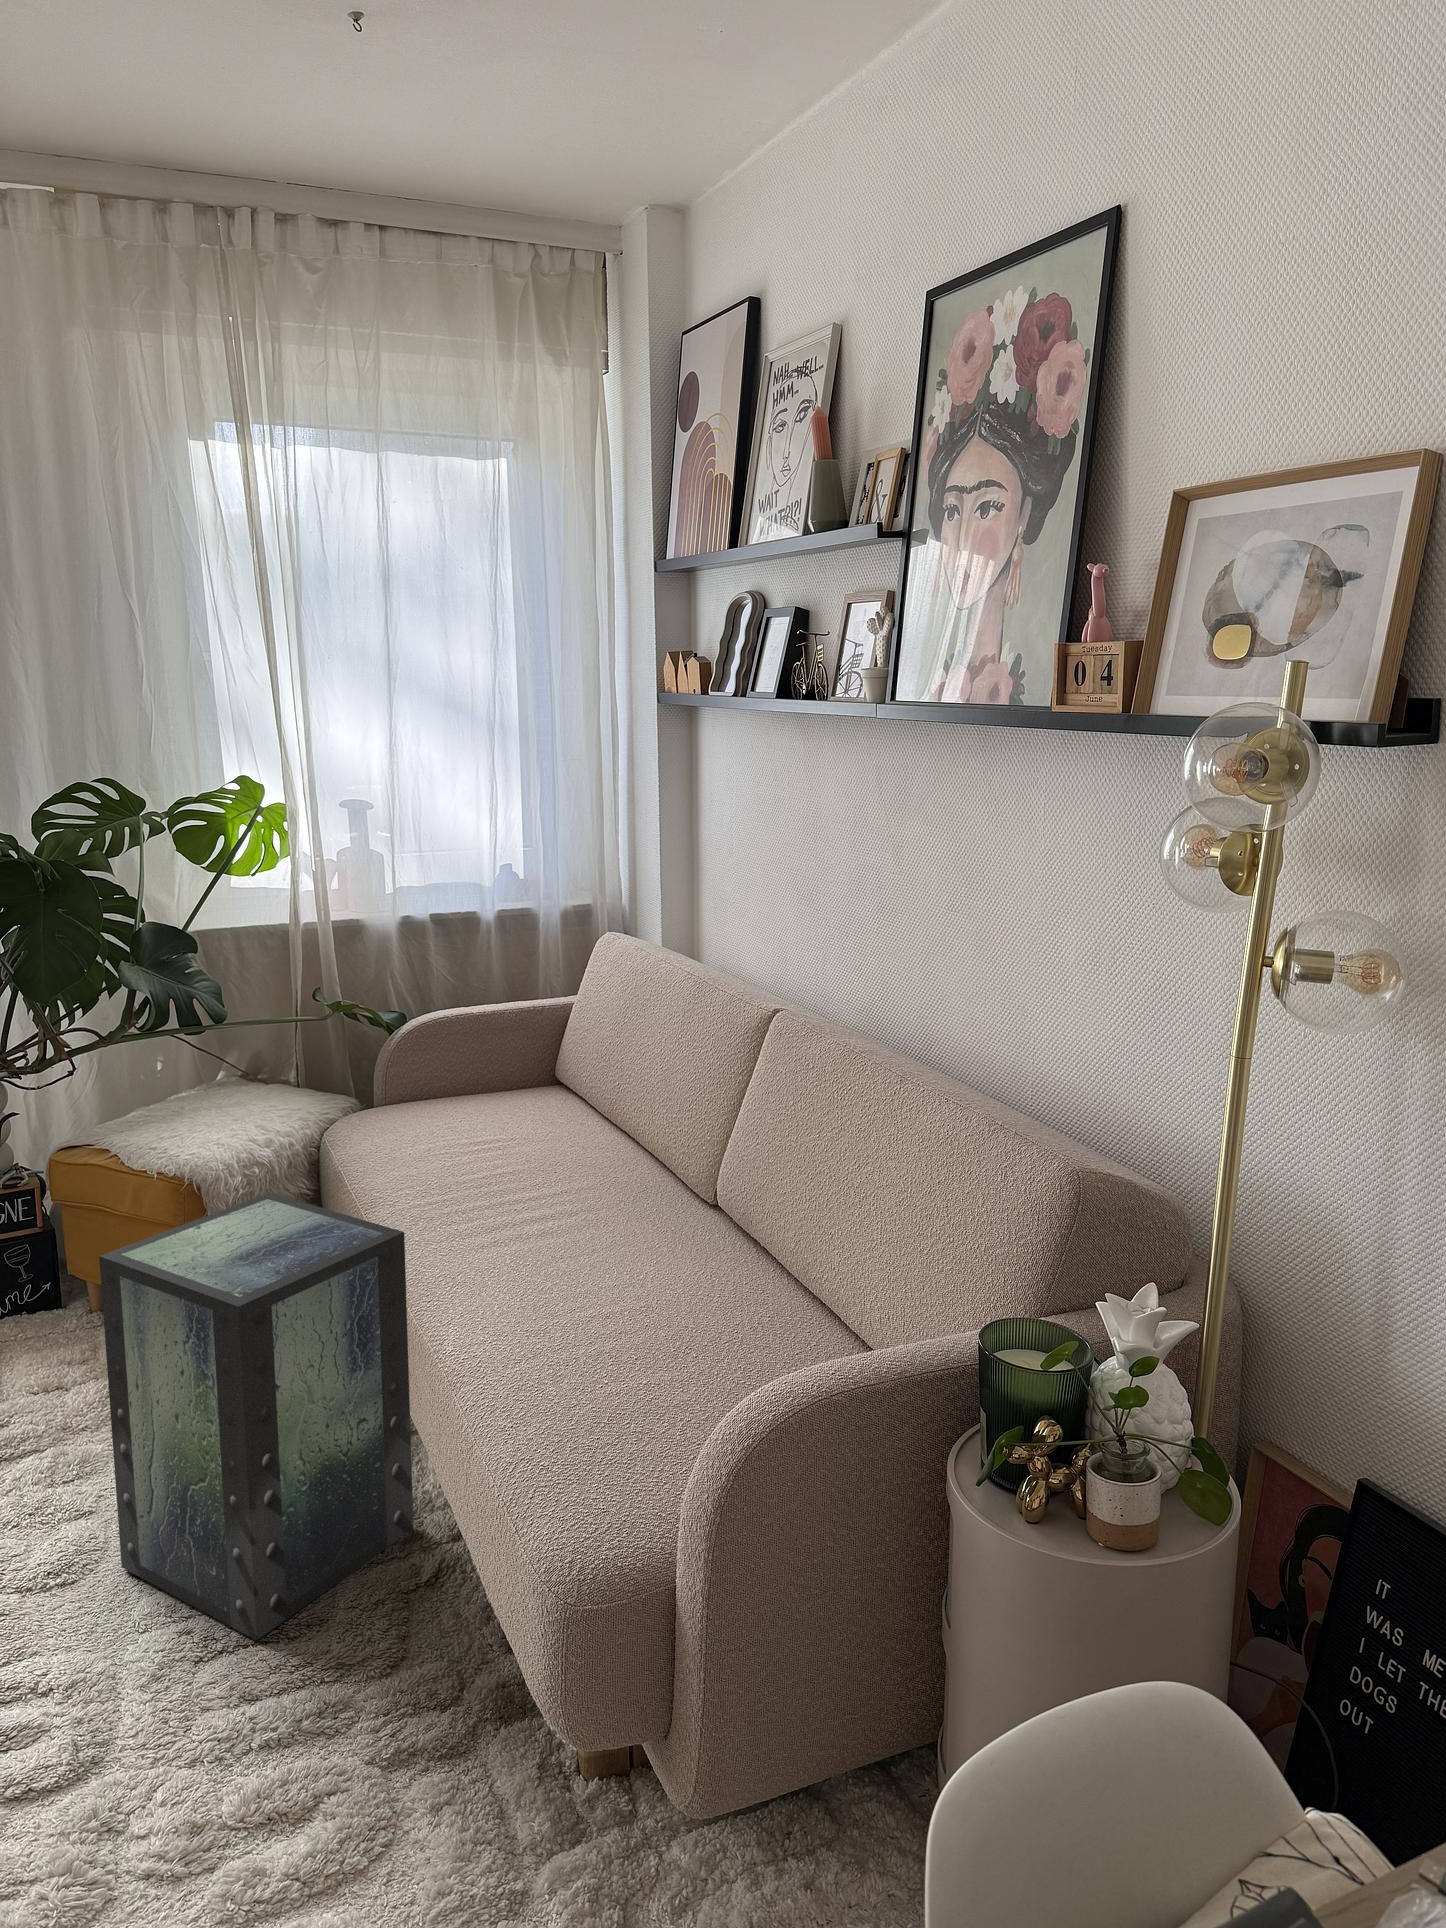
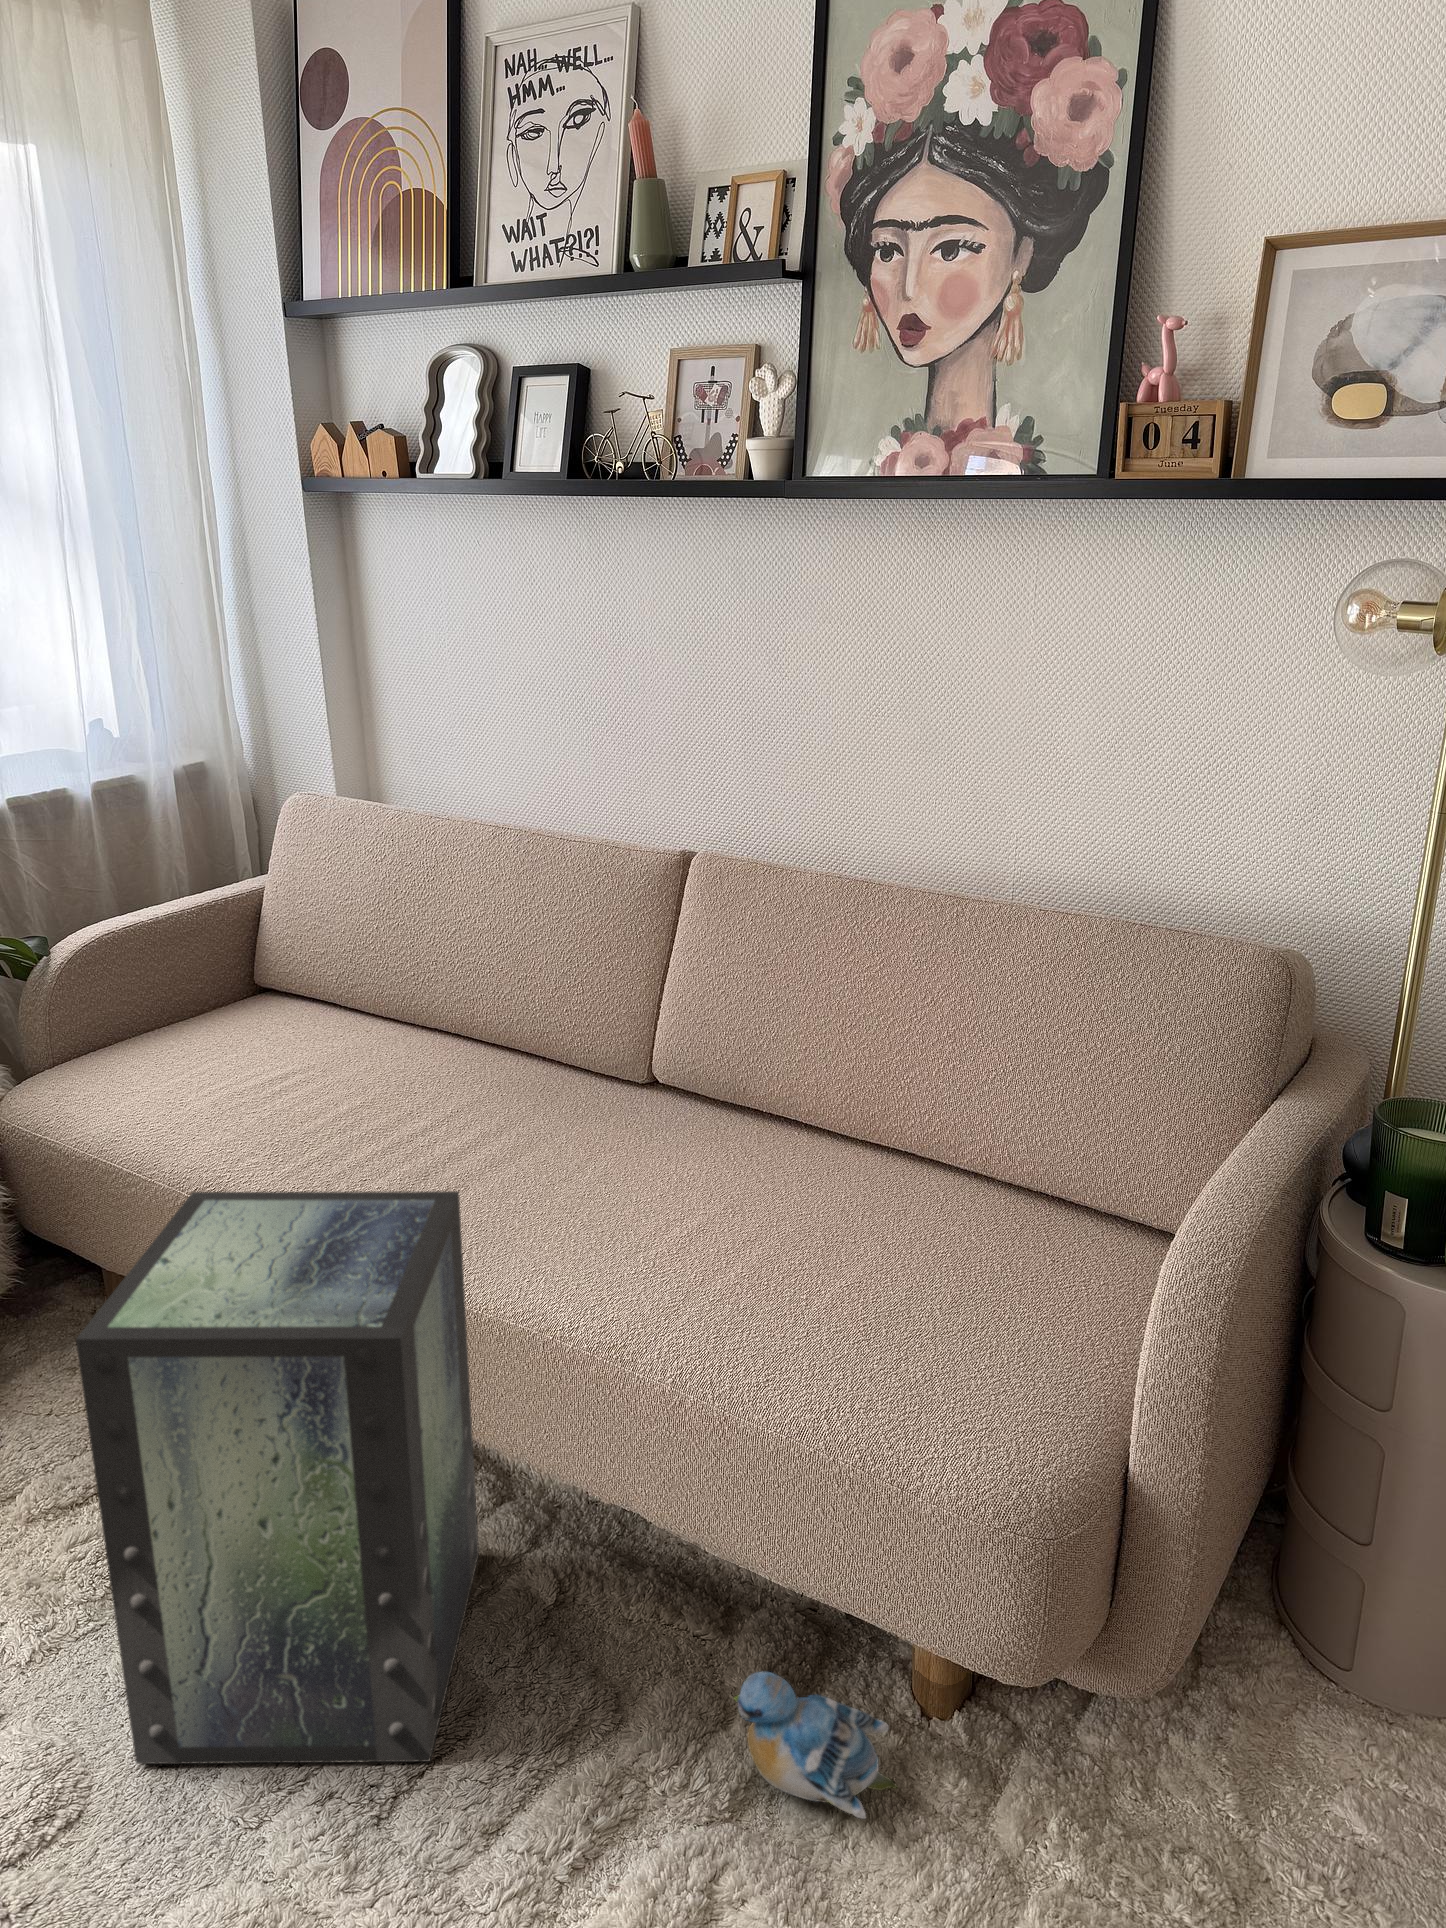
plush toy: none [408,1658,517,1805] -> present [734,1672,897,1819]

